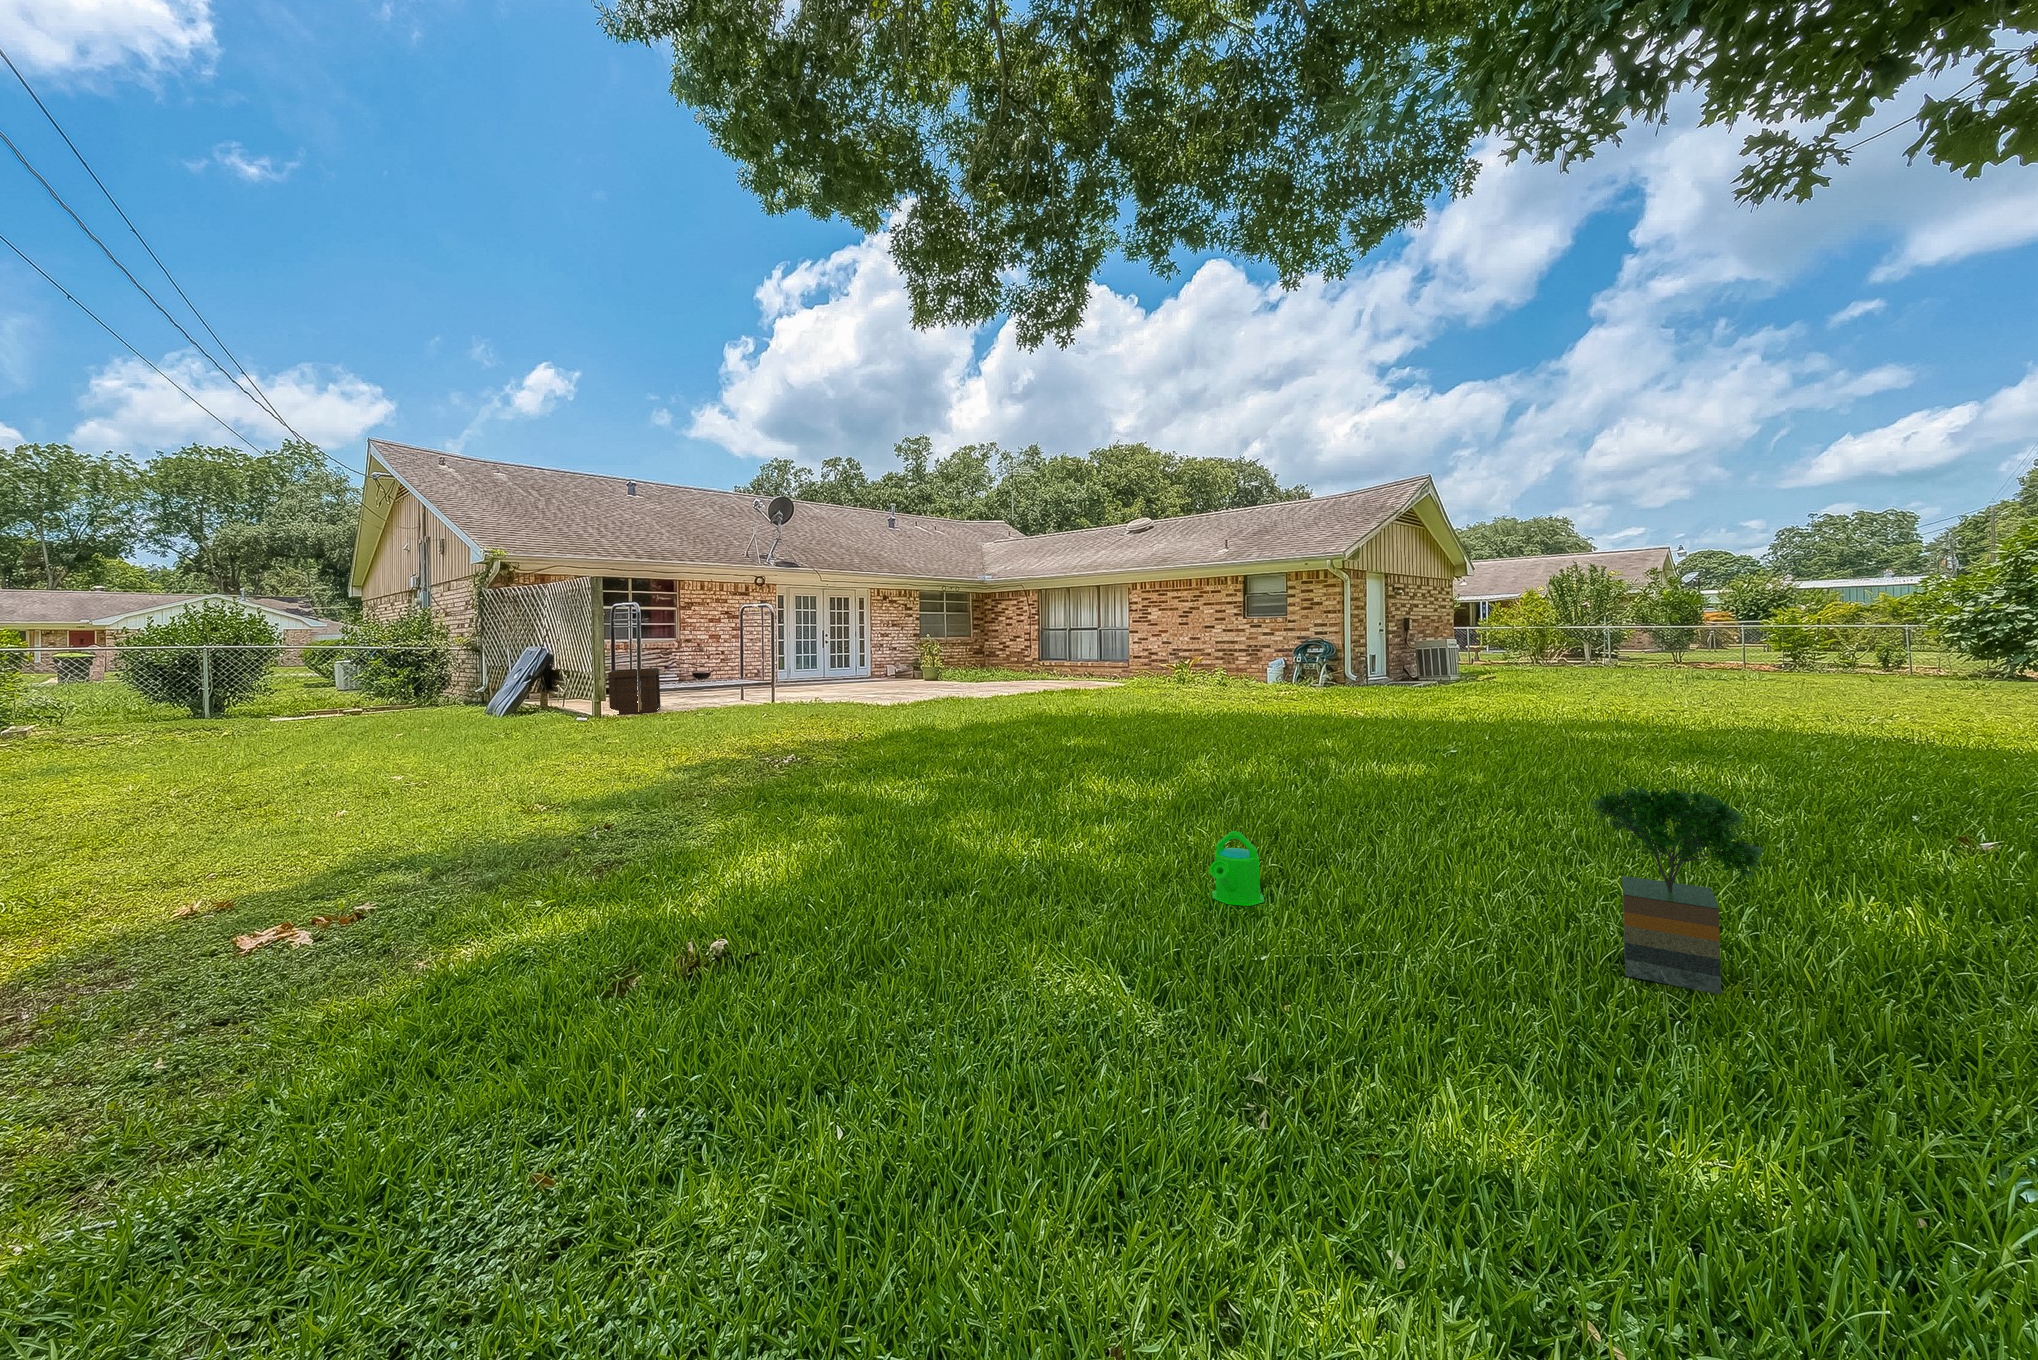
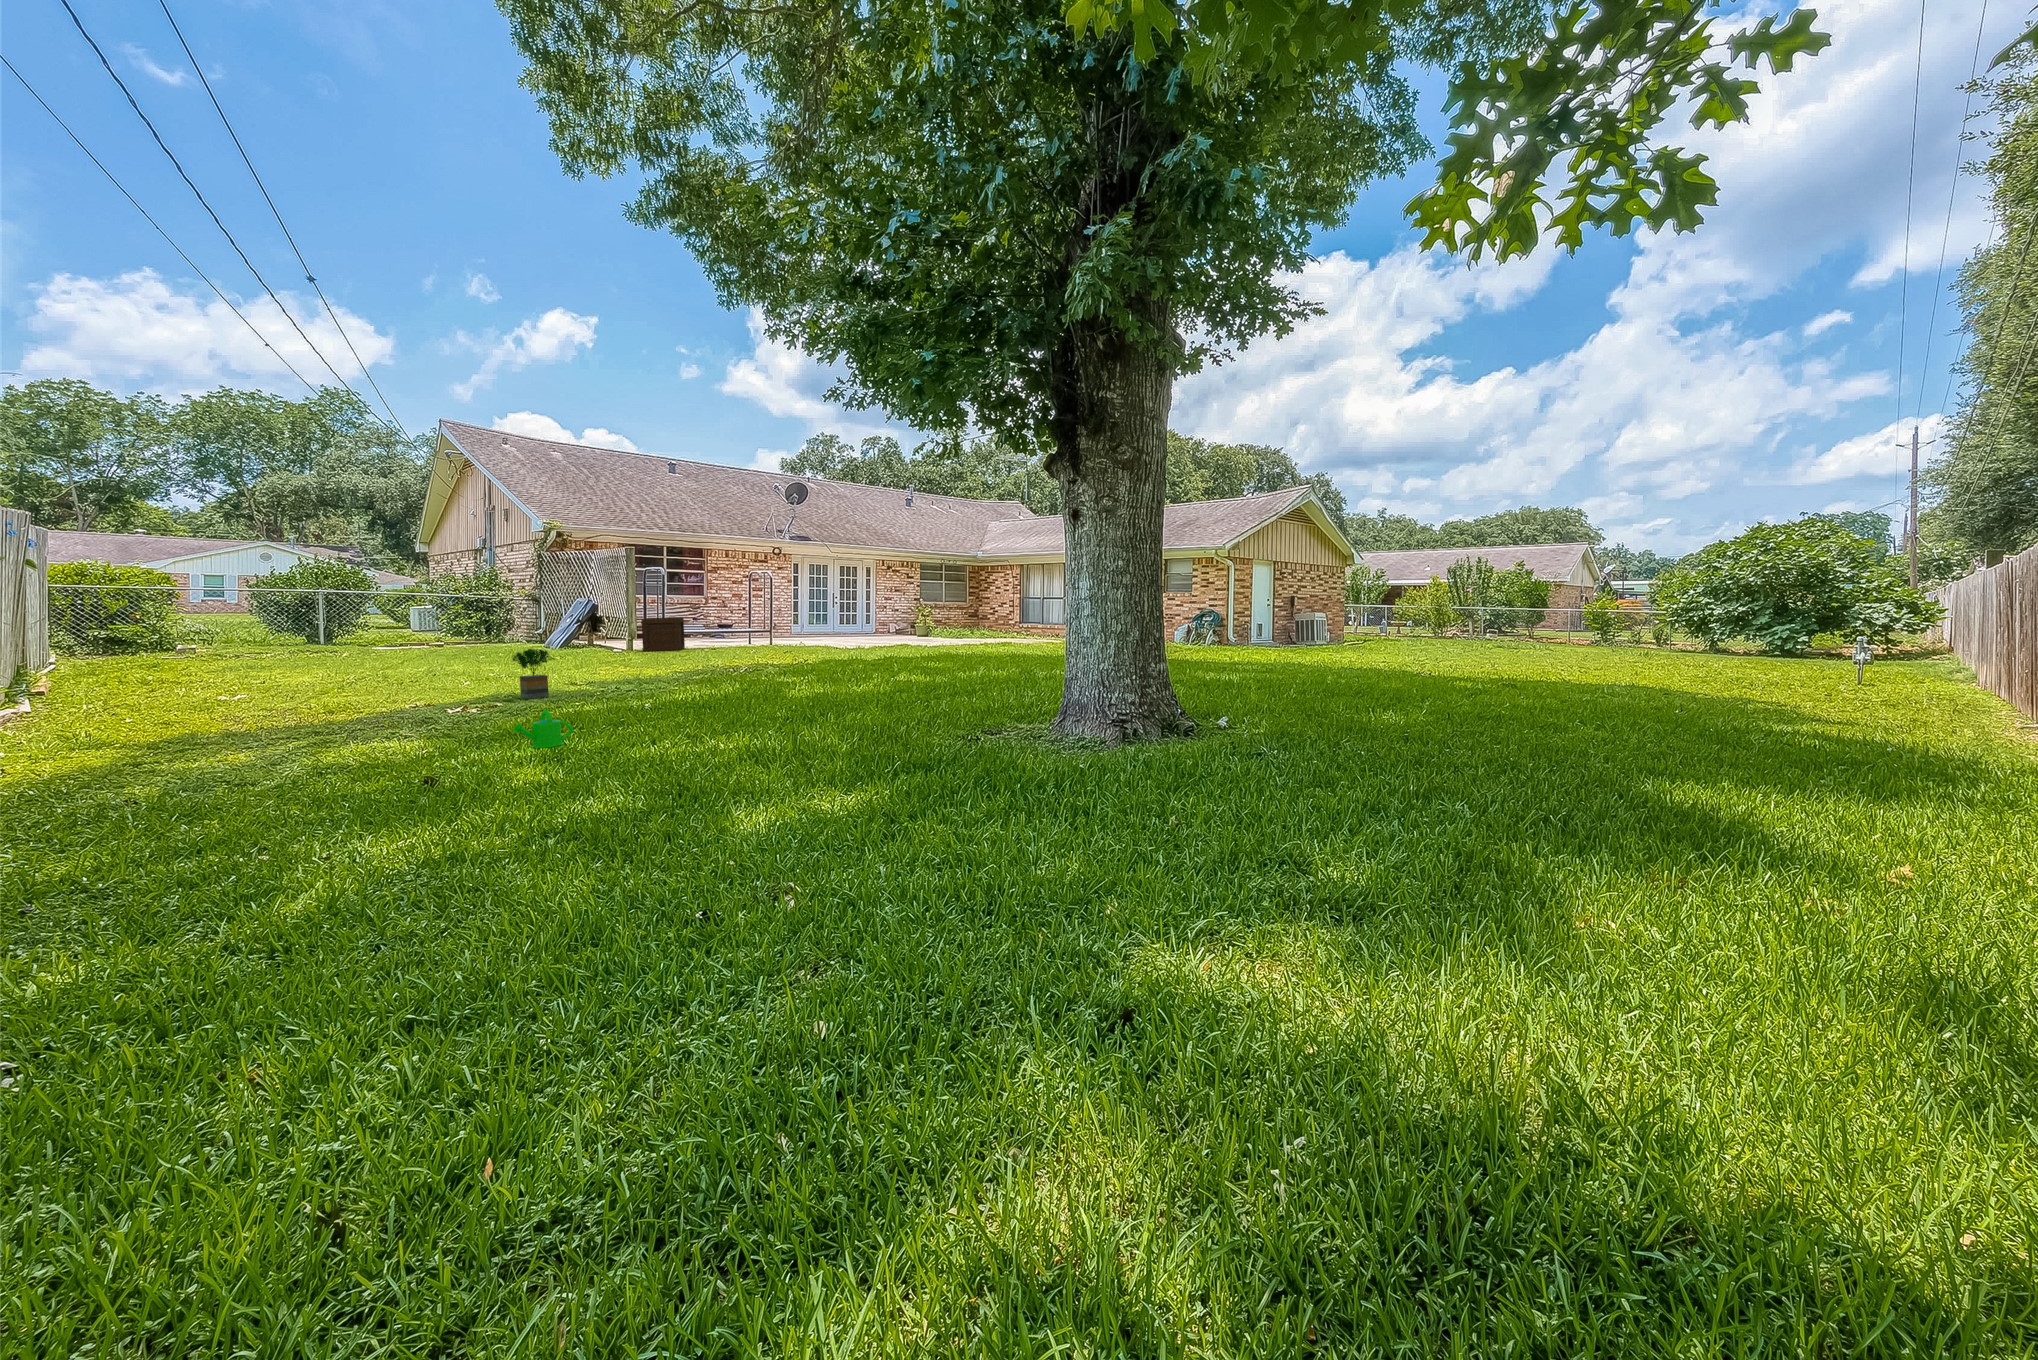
potted tree: present [1592,786,1764,994] -> present [513,649,554,699]
watering can: present [1209,831,1265,906] -> present [513,710,573,748]

